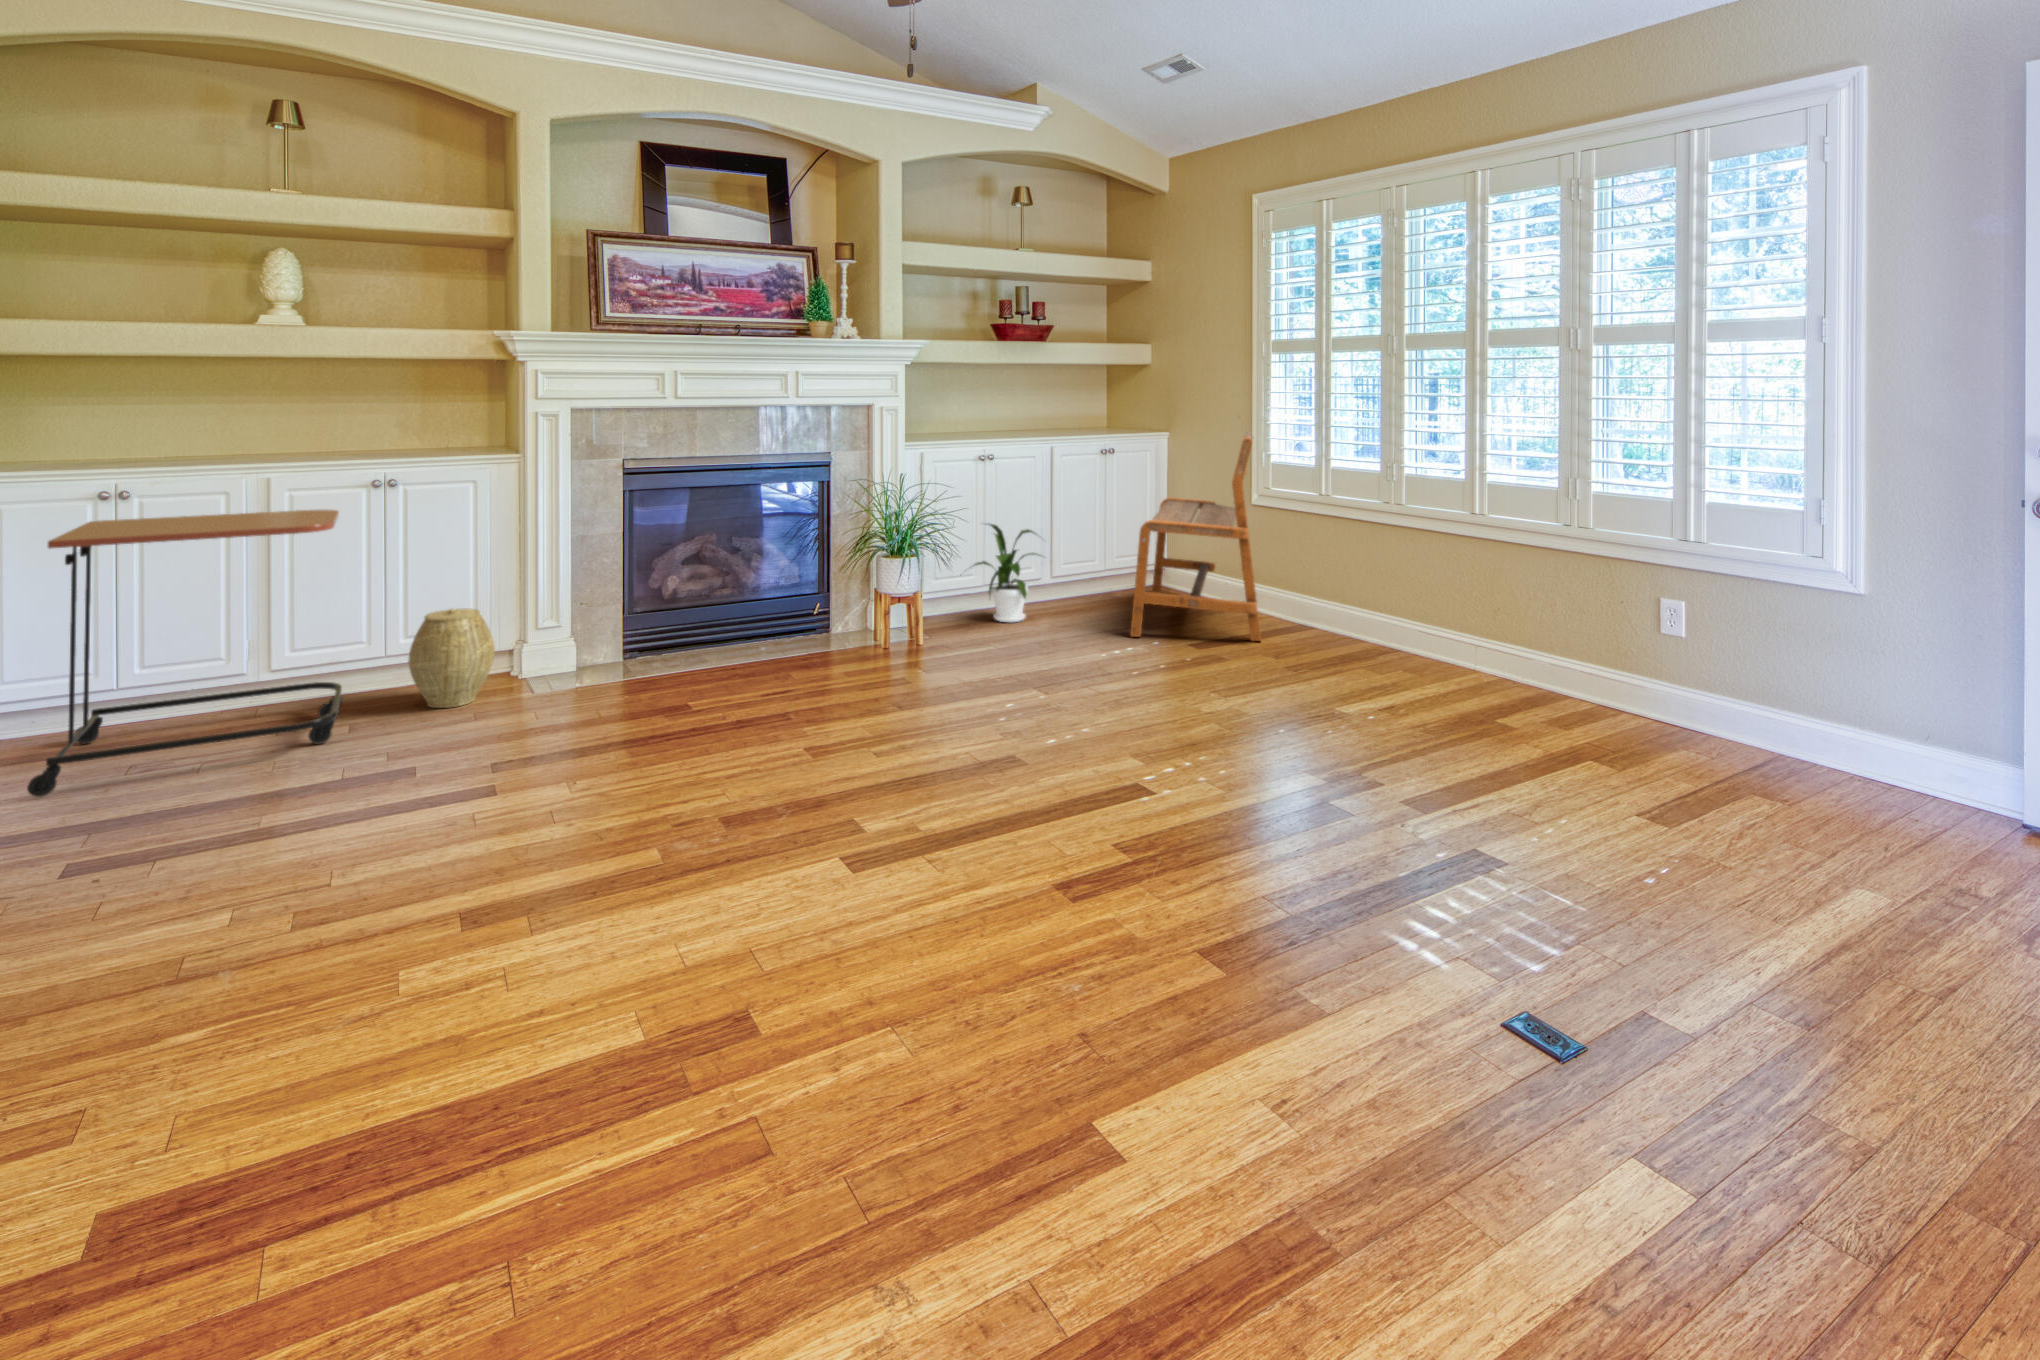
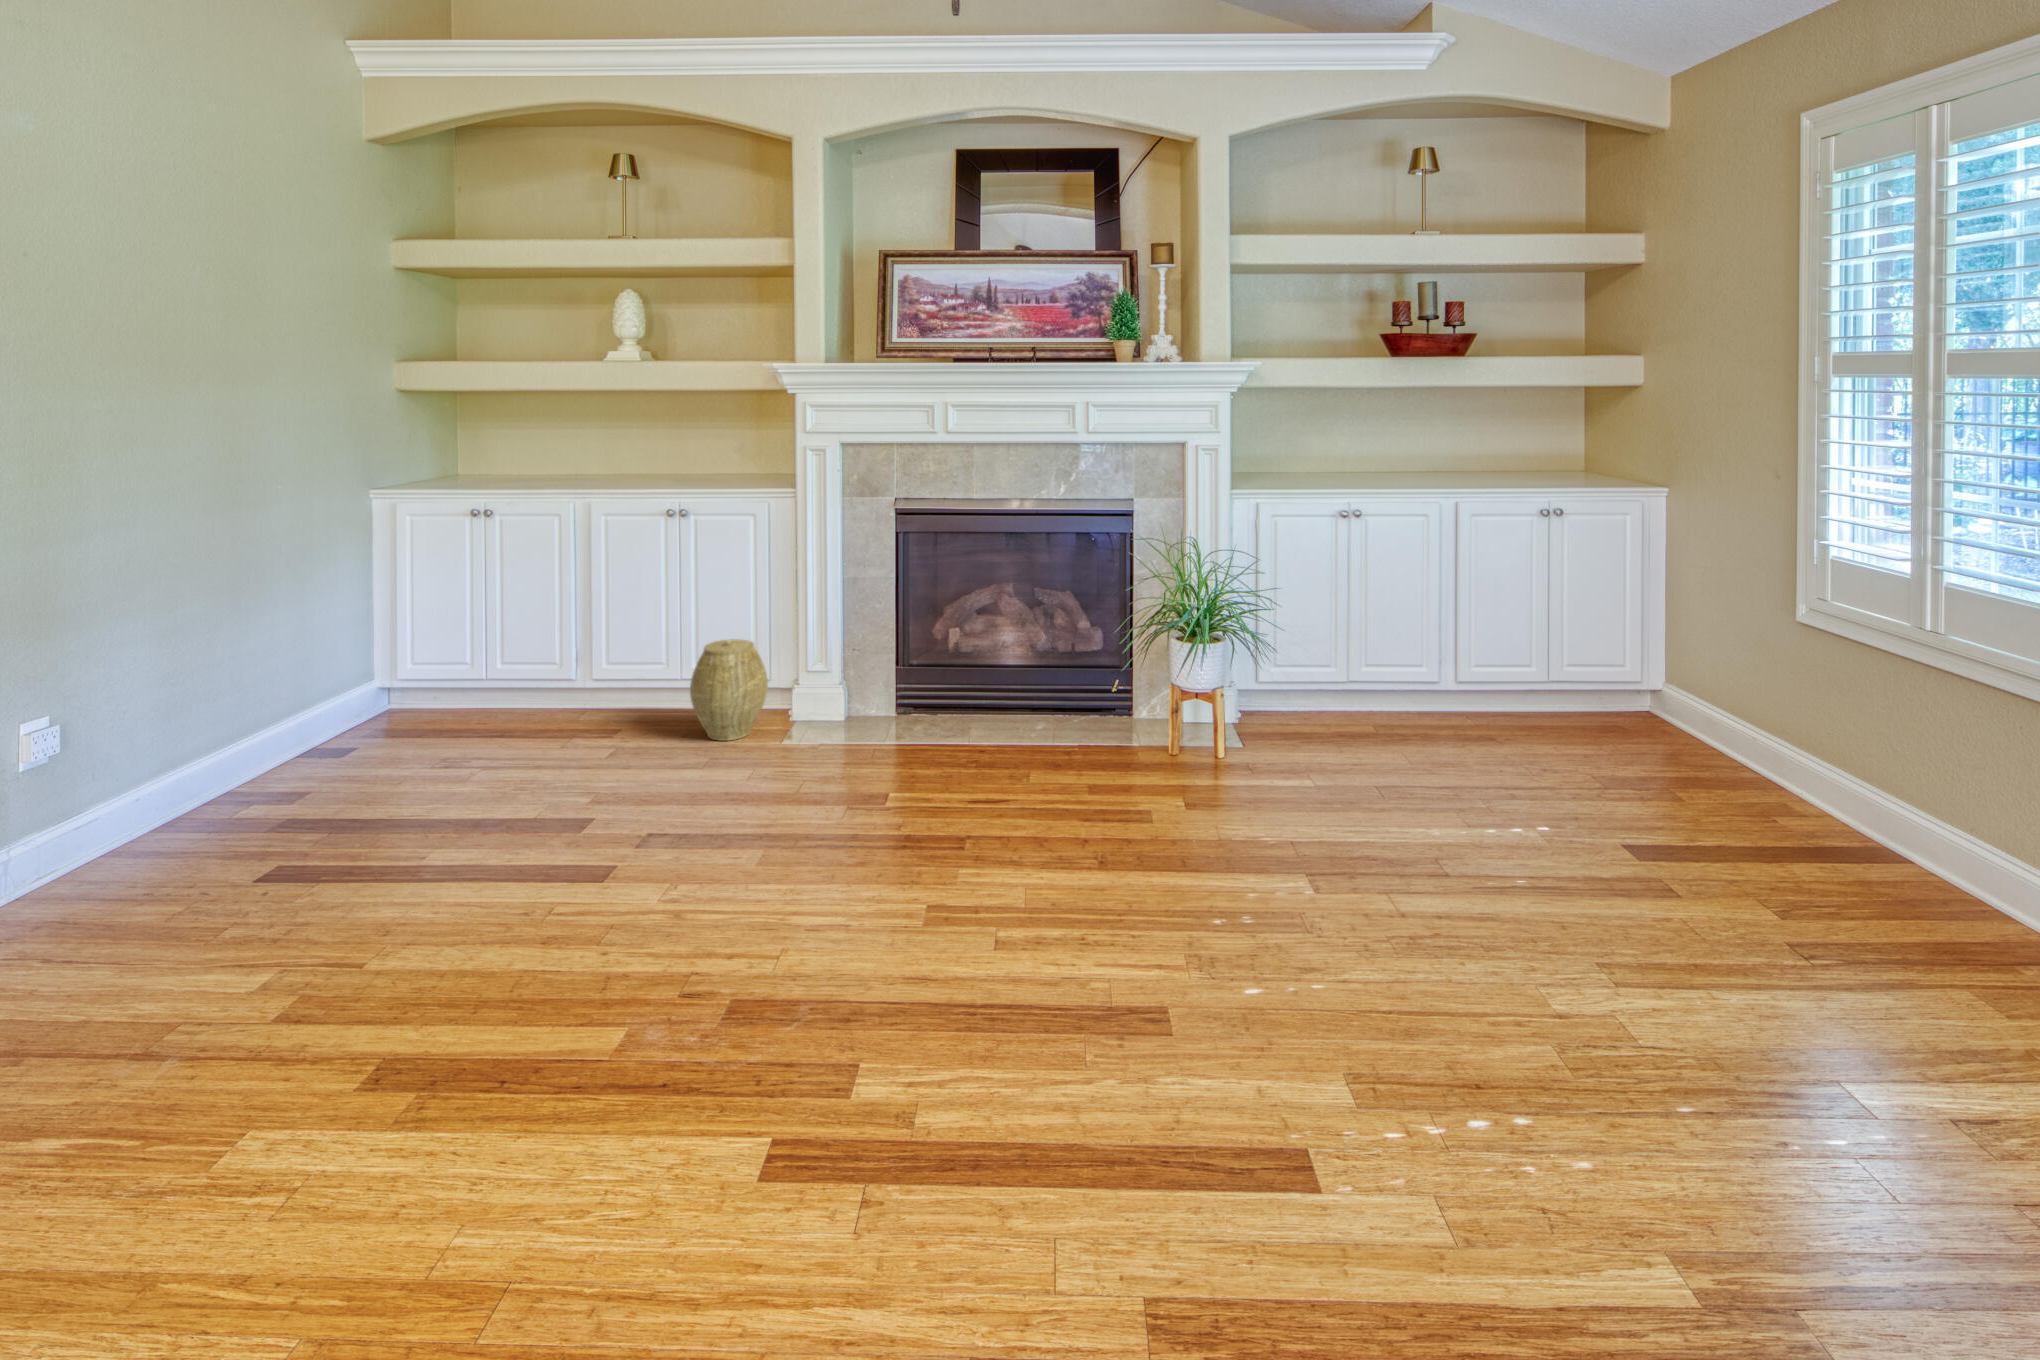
bench: present [1130,433,1261,641] -> none [1538,495,1827,863]
side table: present [27,509,342,797] -> none [377,531,643,772]
house plant: present [975,523,1036,622] -> none [1316,602,1434,740]

